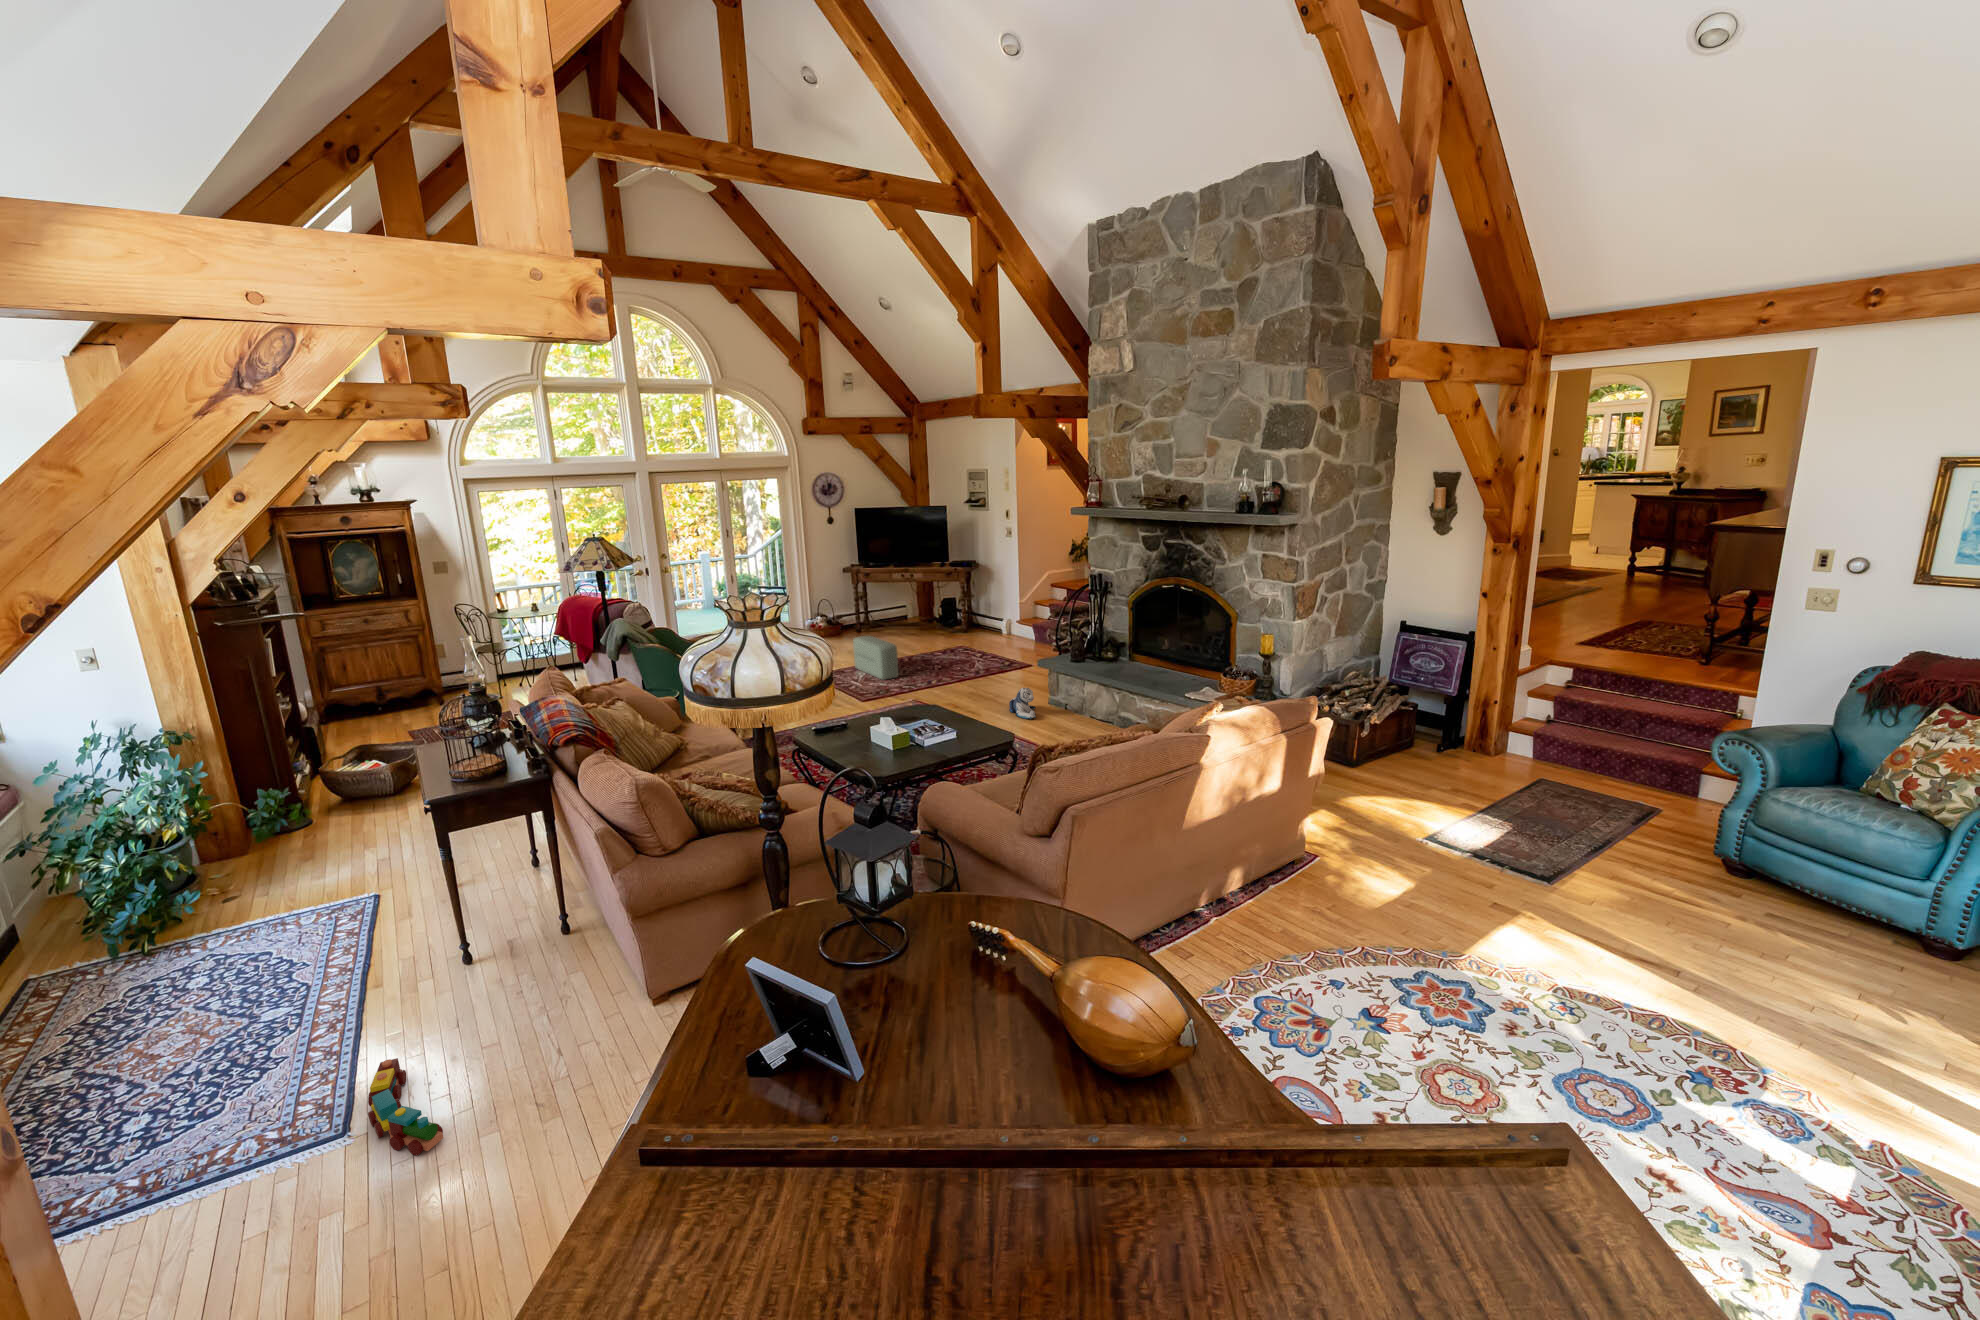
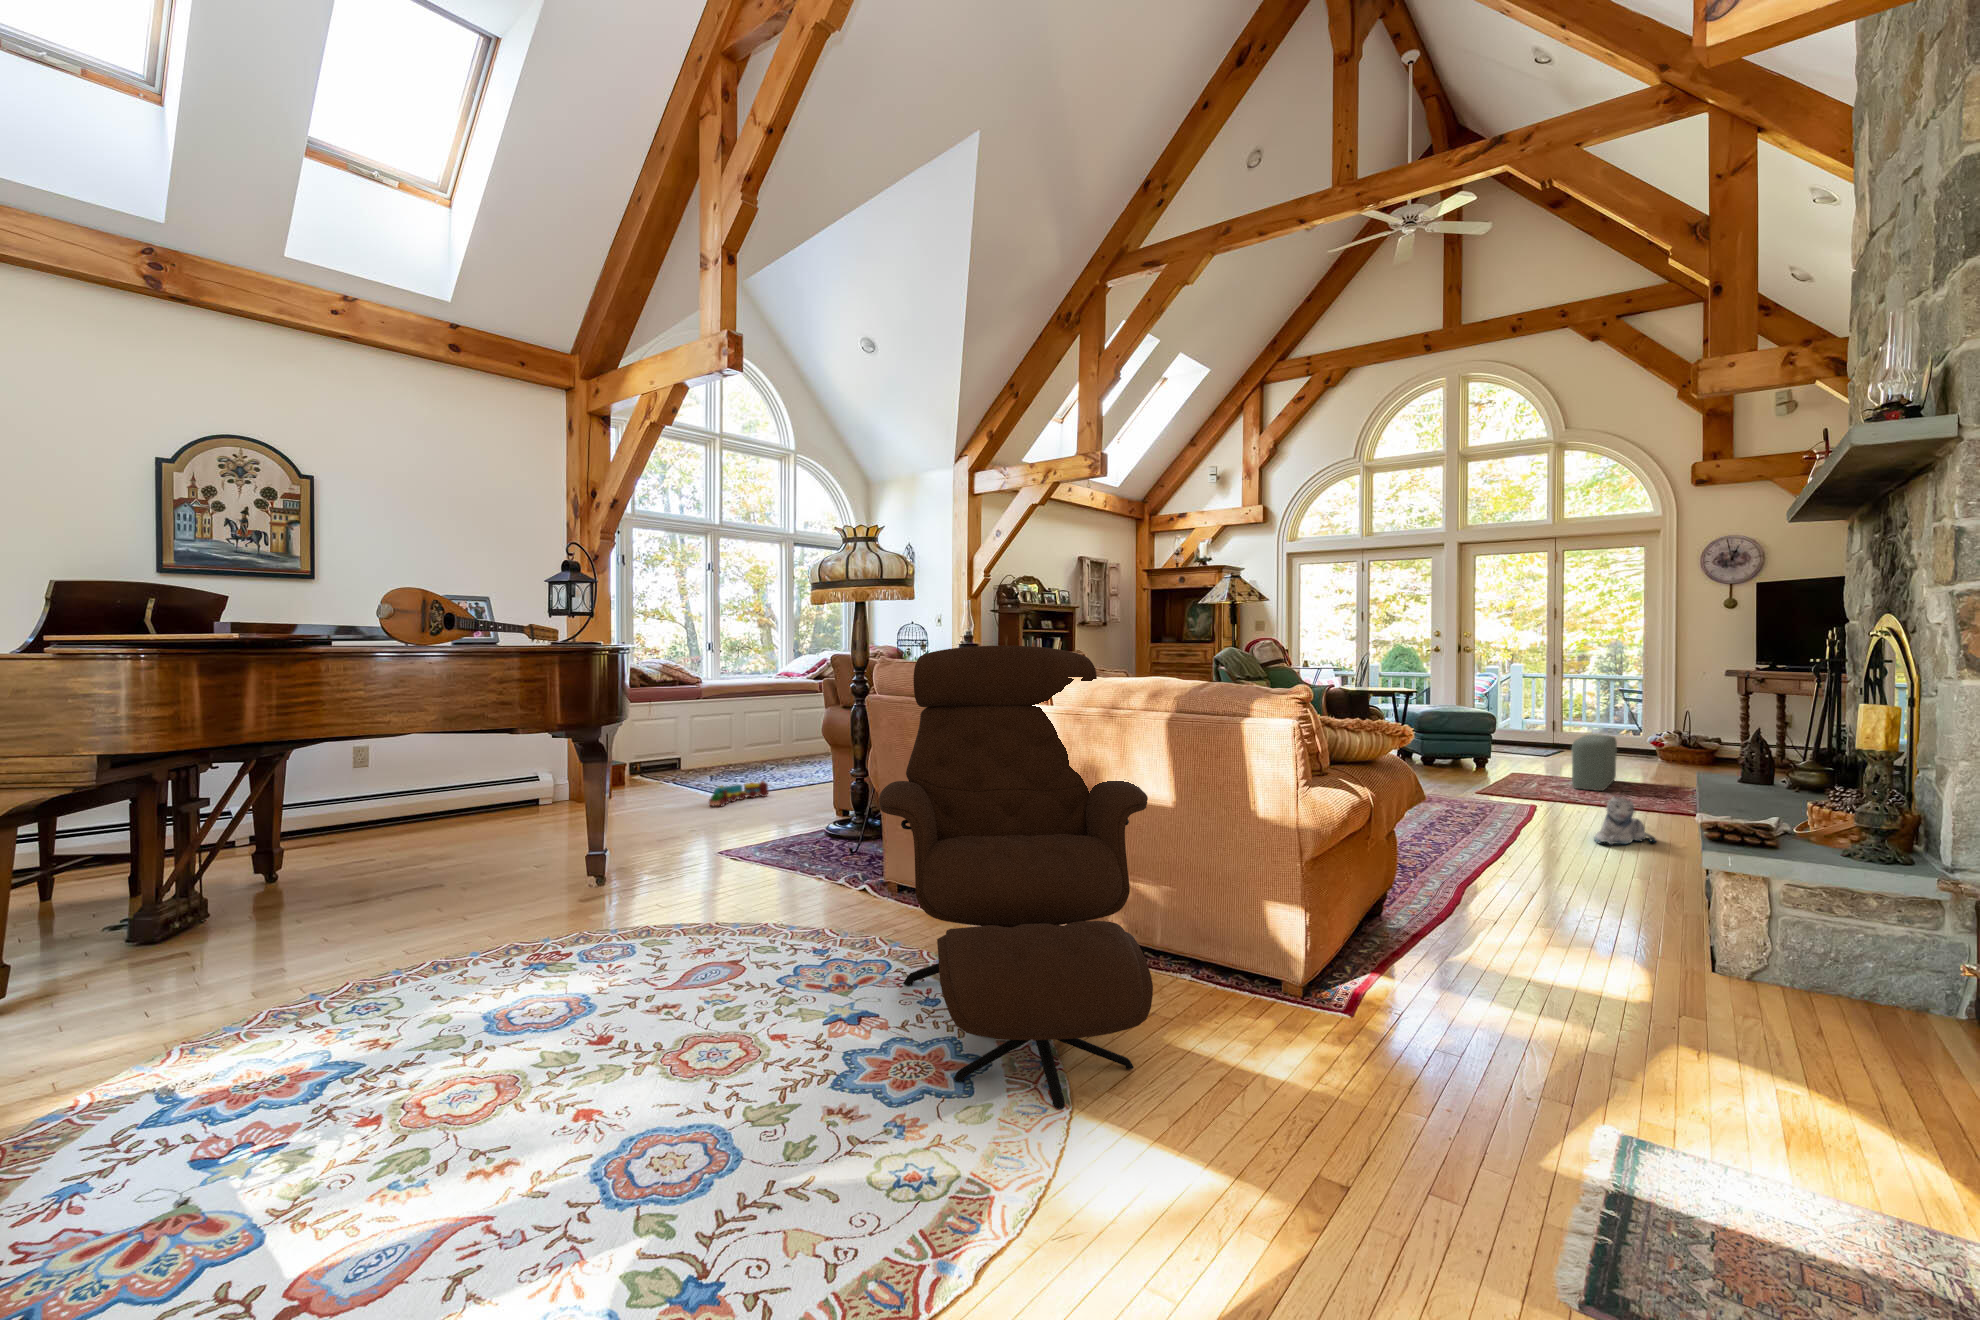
lounge chair: none [1200,713,1483,995] -> present [879,646,1153,1109]

